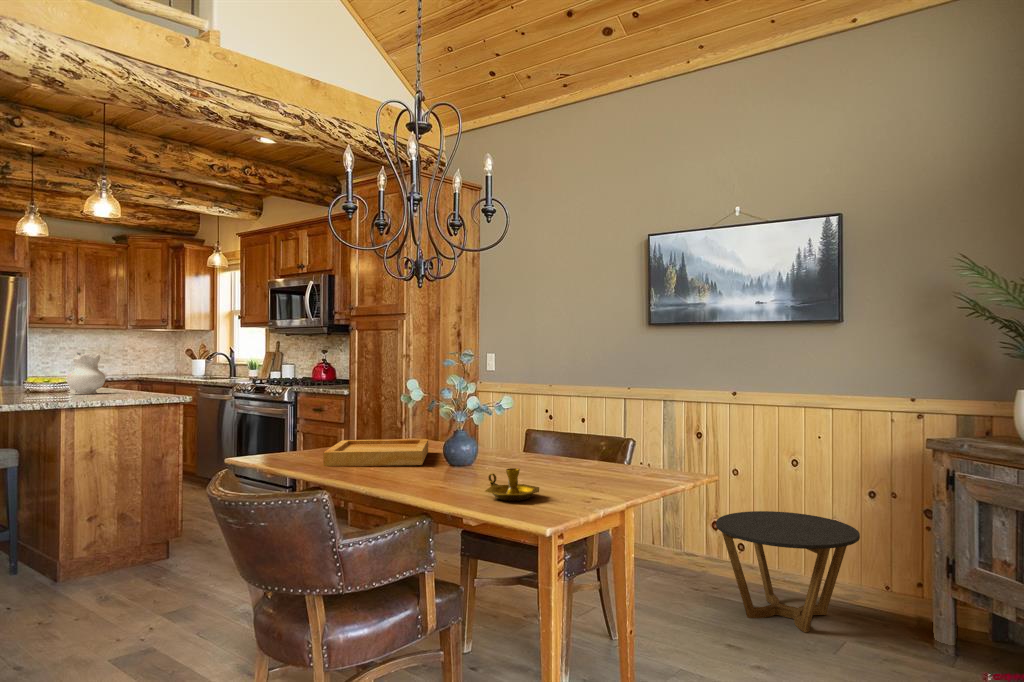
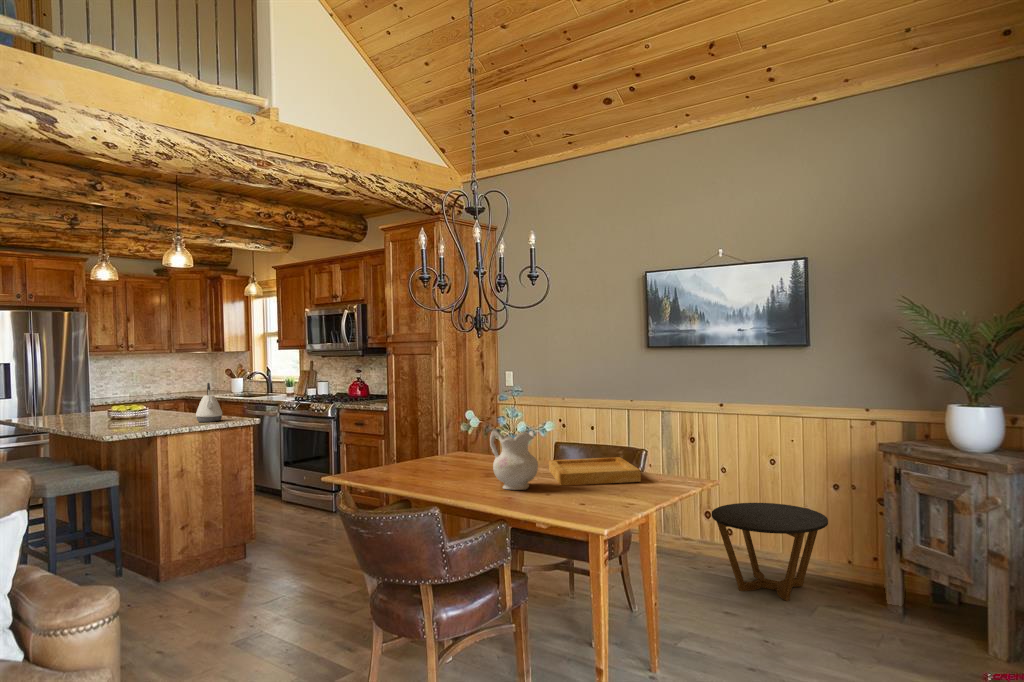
kettle: none [112,351,145,396] -> present [196,383,223,422]
ceramic pitcher: present [67,352,105,394] -> present [490,429,538,490]
tray: present [323,439,428,466] -> present [549,457,641,485]
candlestick: present [485,468,539,501] -> none [544,482,586,508]

